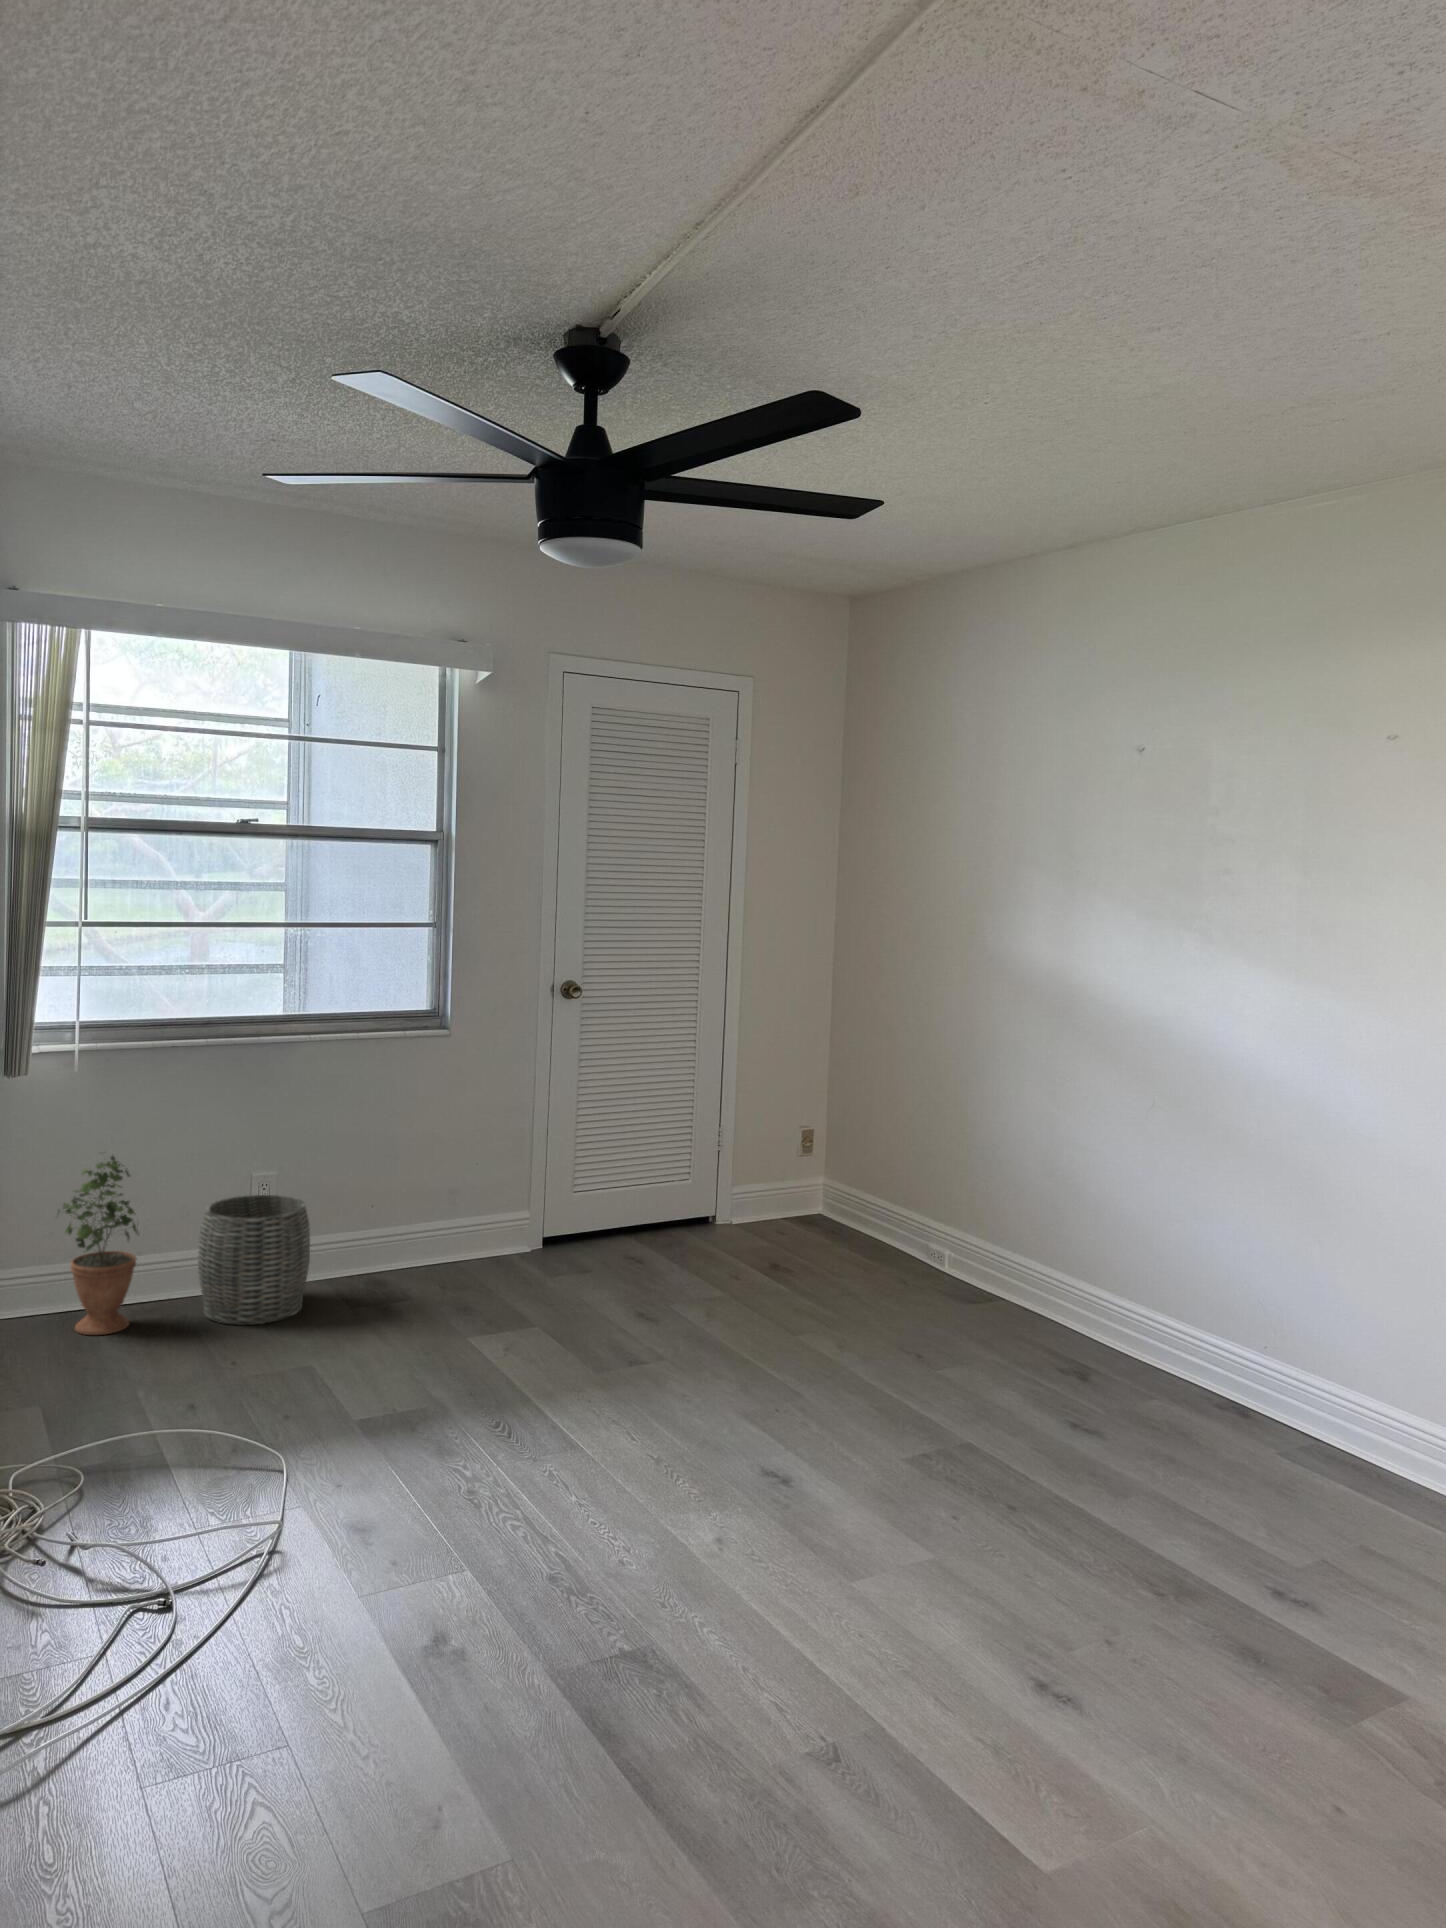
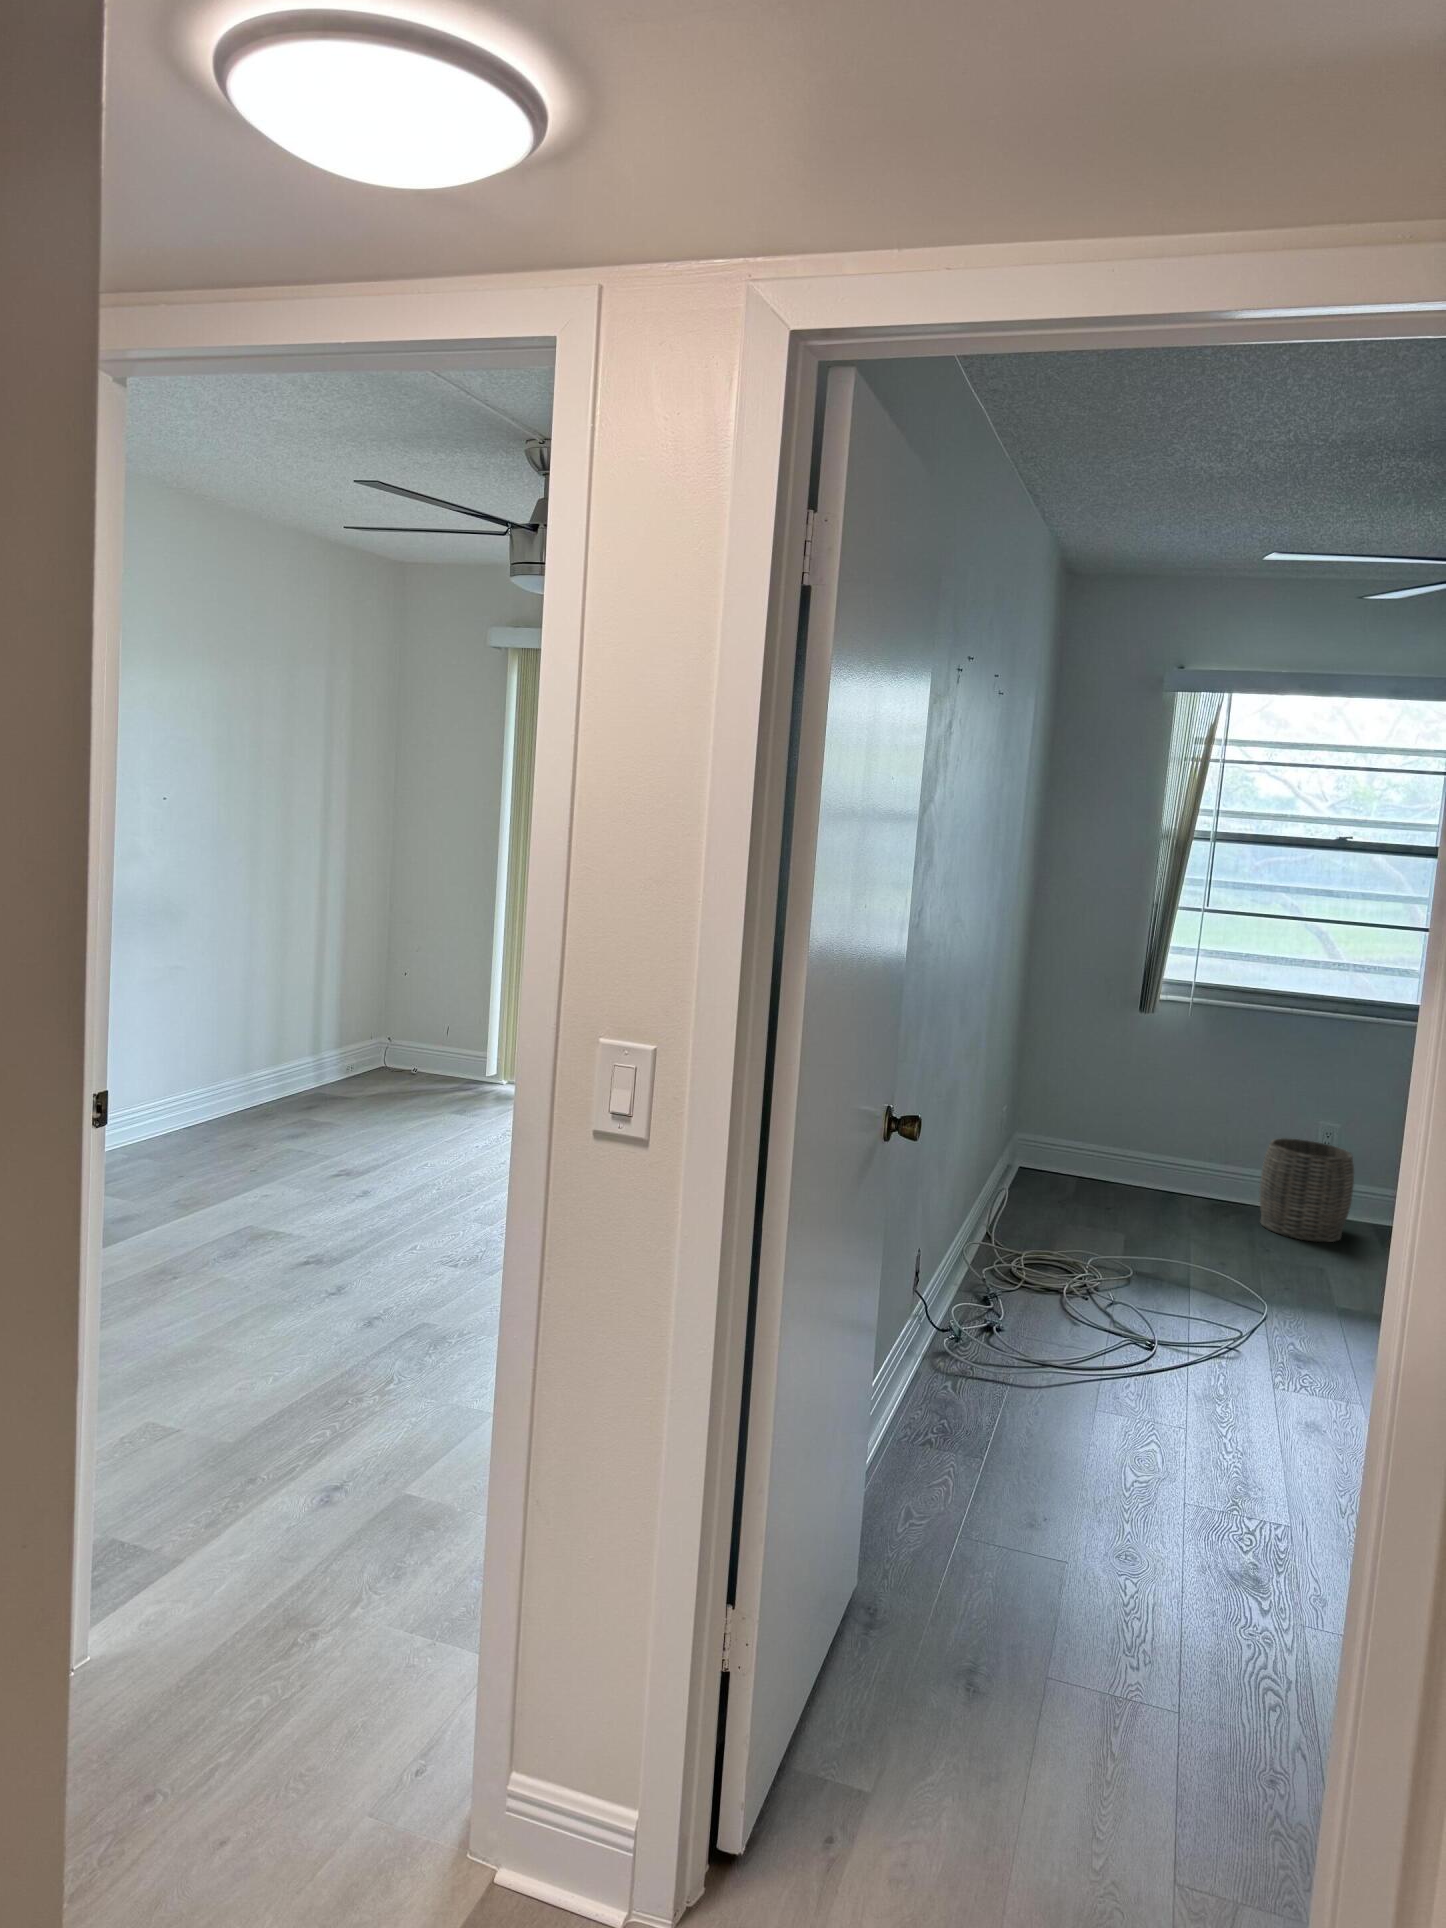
potted plant: present [63,1156,137,1335] -> none [1161,1080,1218,1214]

